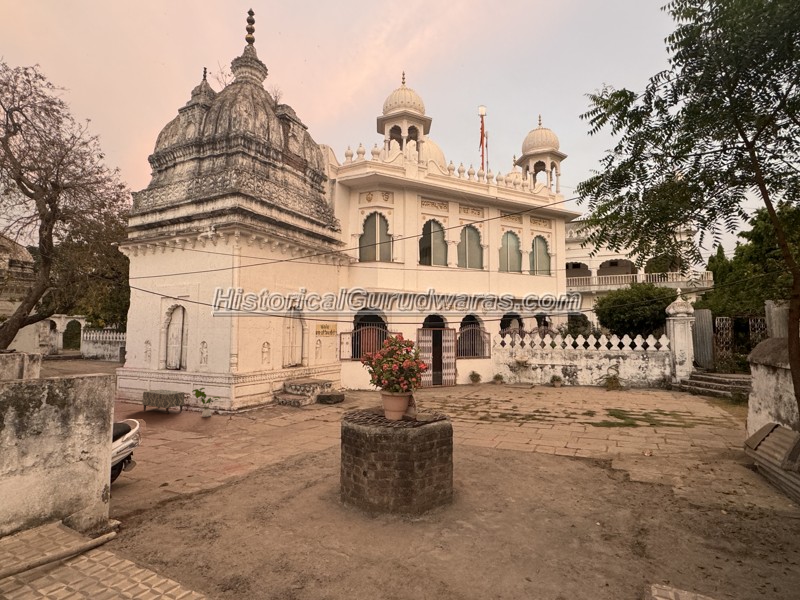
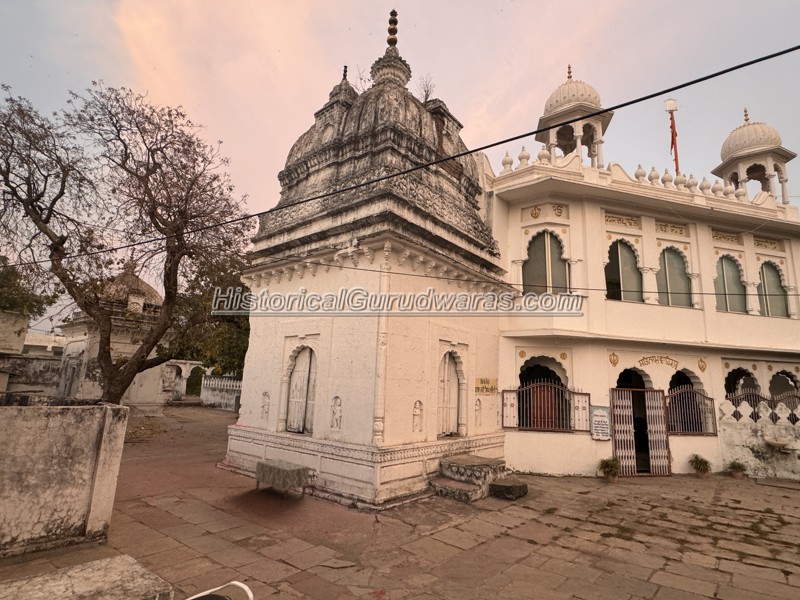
house plant: present [192,388,220,417] -> none [322,465,361,511]

